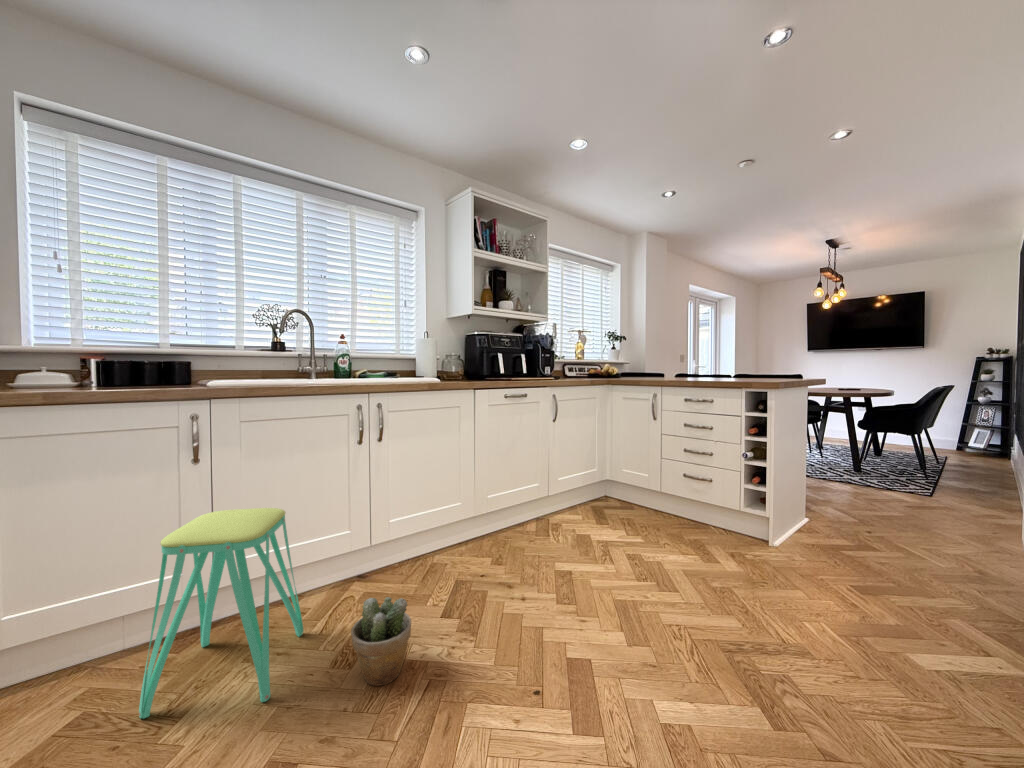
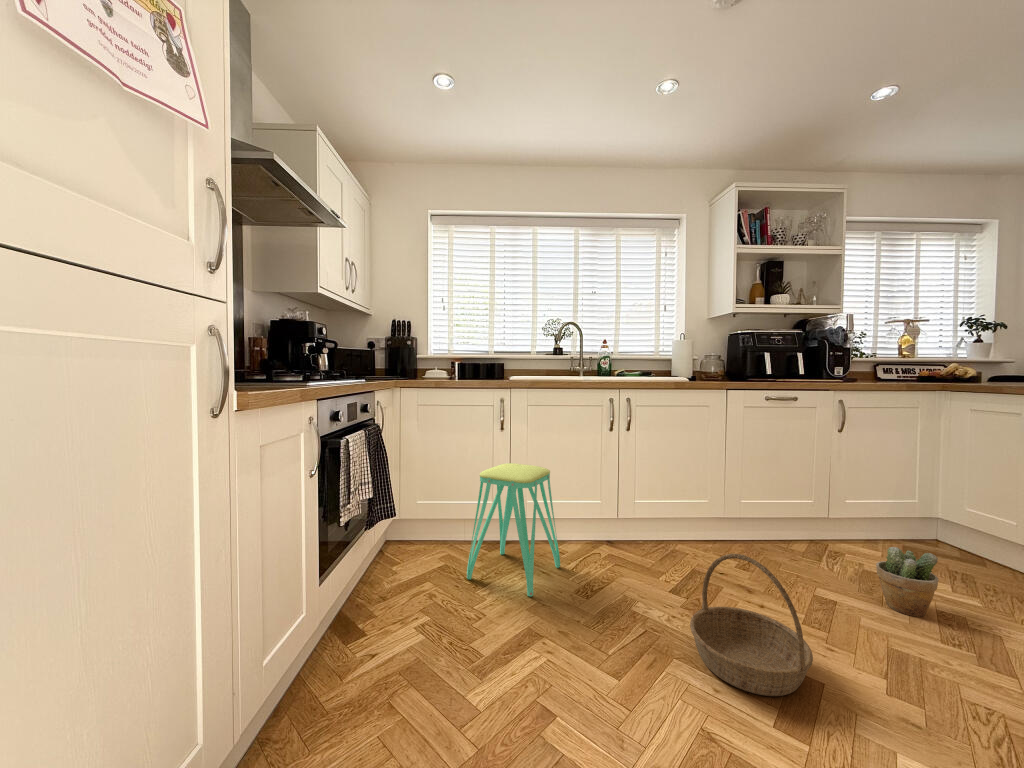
basket: none [479,564,587,707] -> present [690,554,813,696]
potted plant: present [351,597,411,686] -> present [876,547,939,617]

